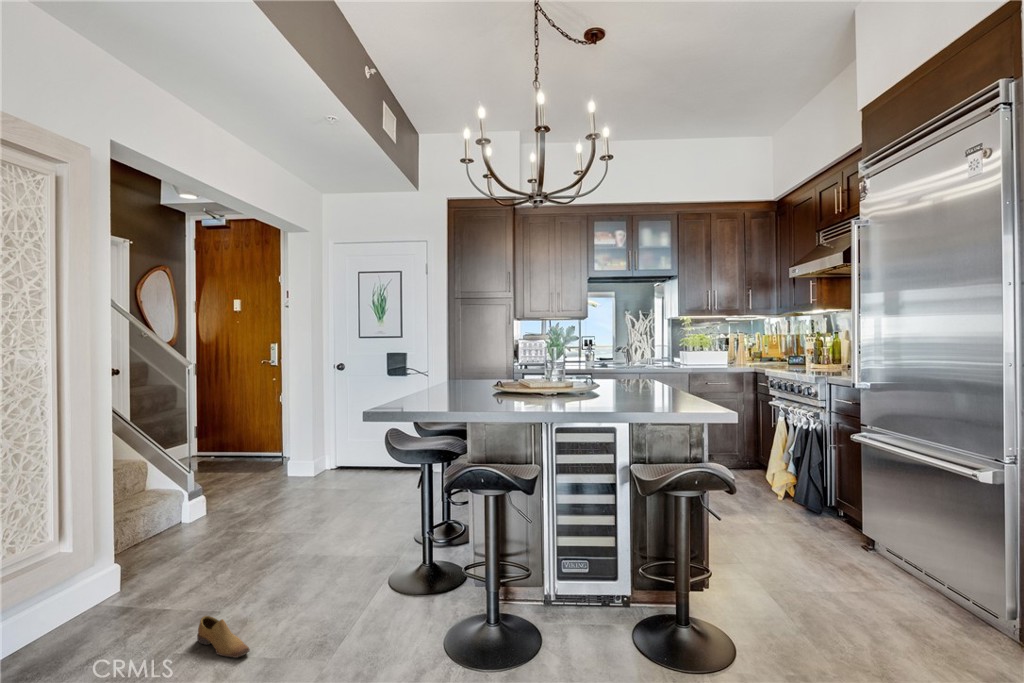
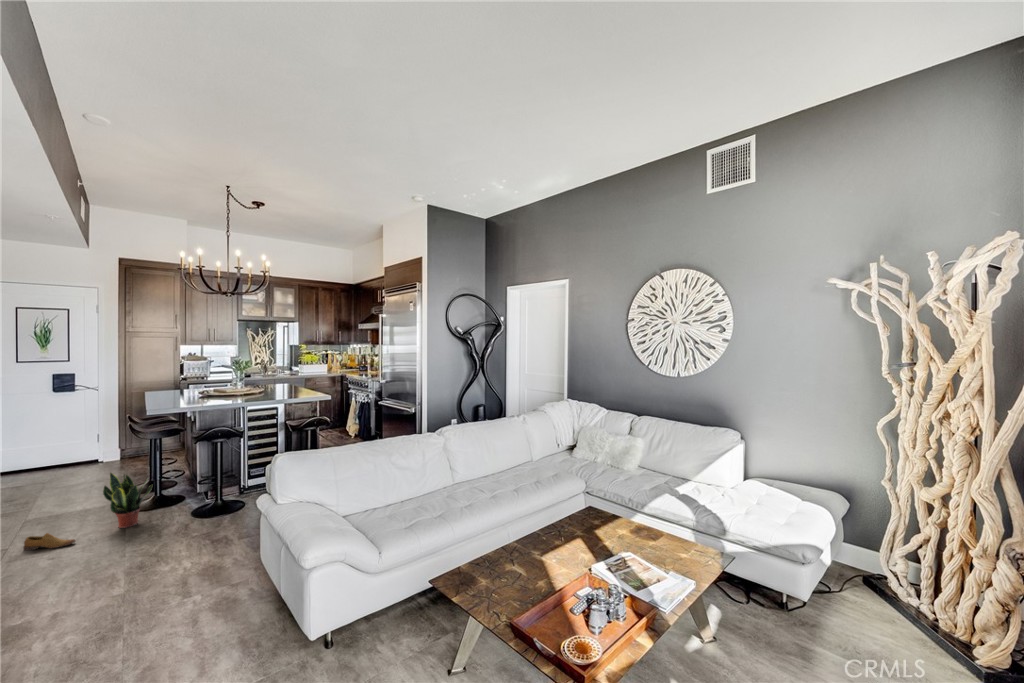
potted plant: none [300,523,379,642] -> present [103,473,152,528]

